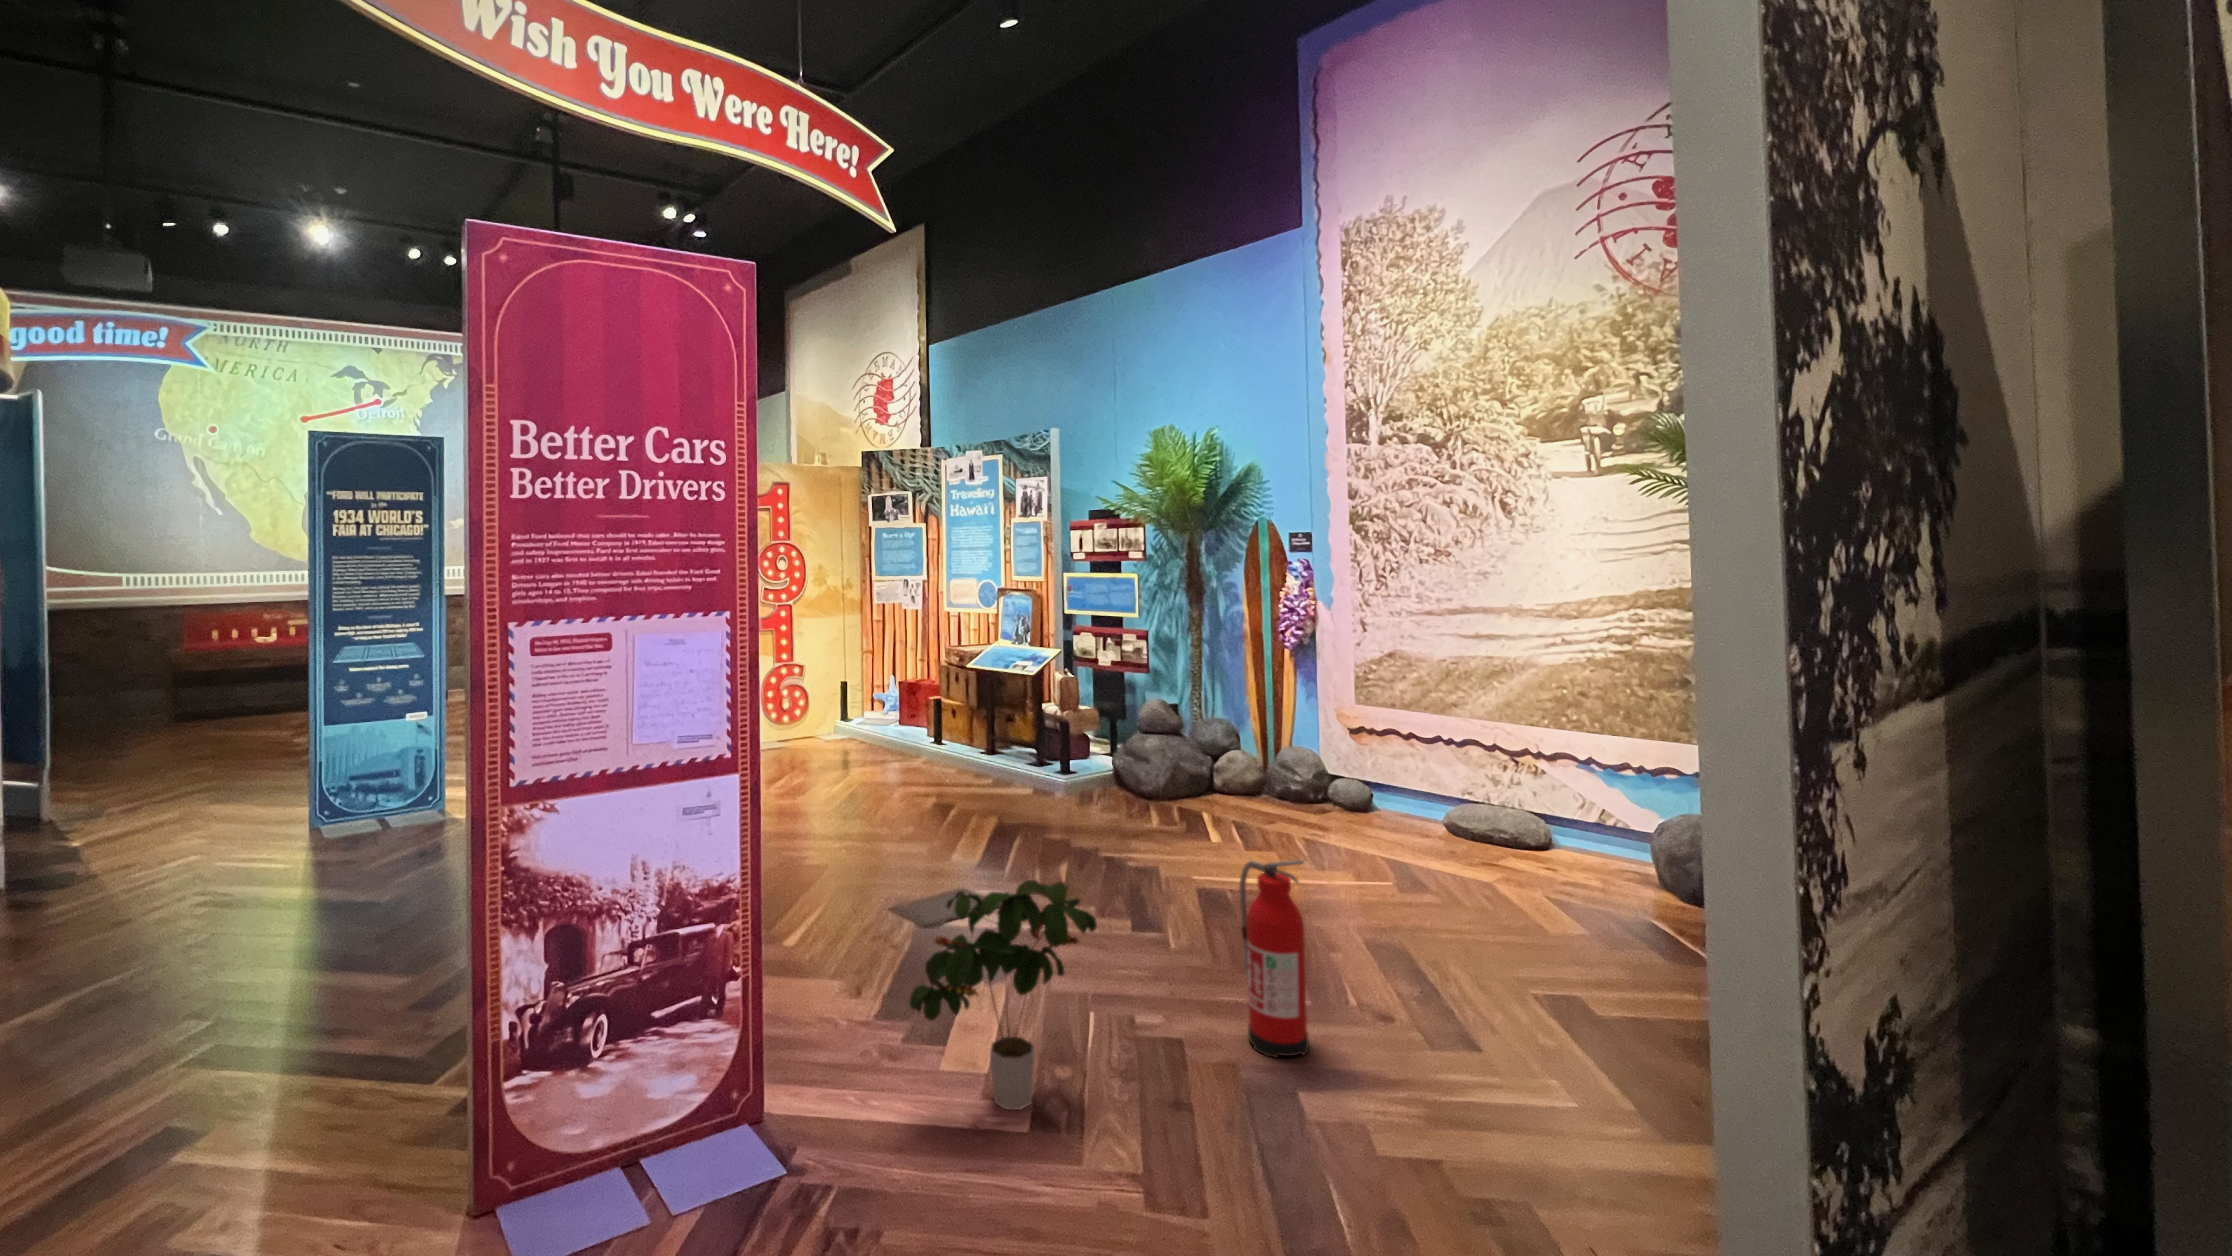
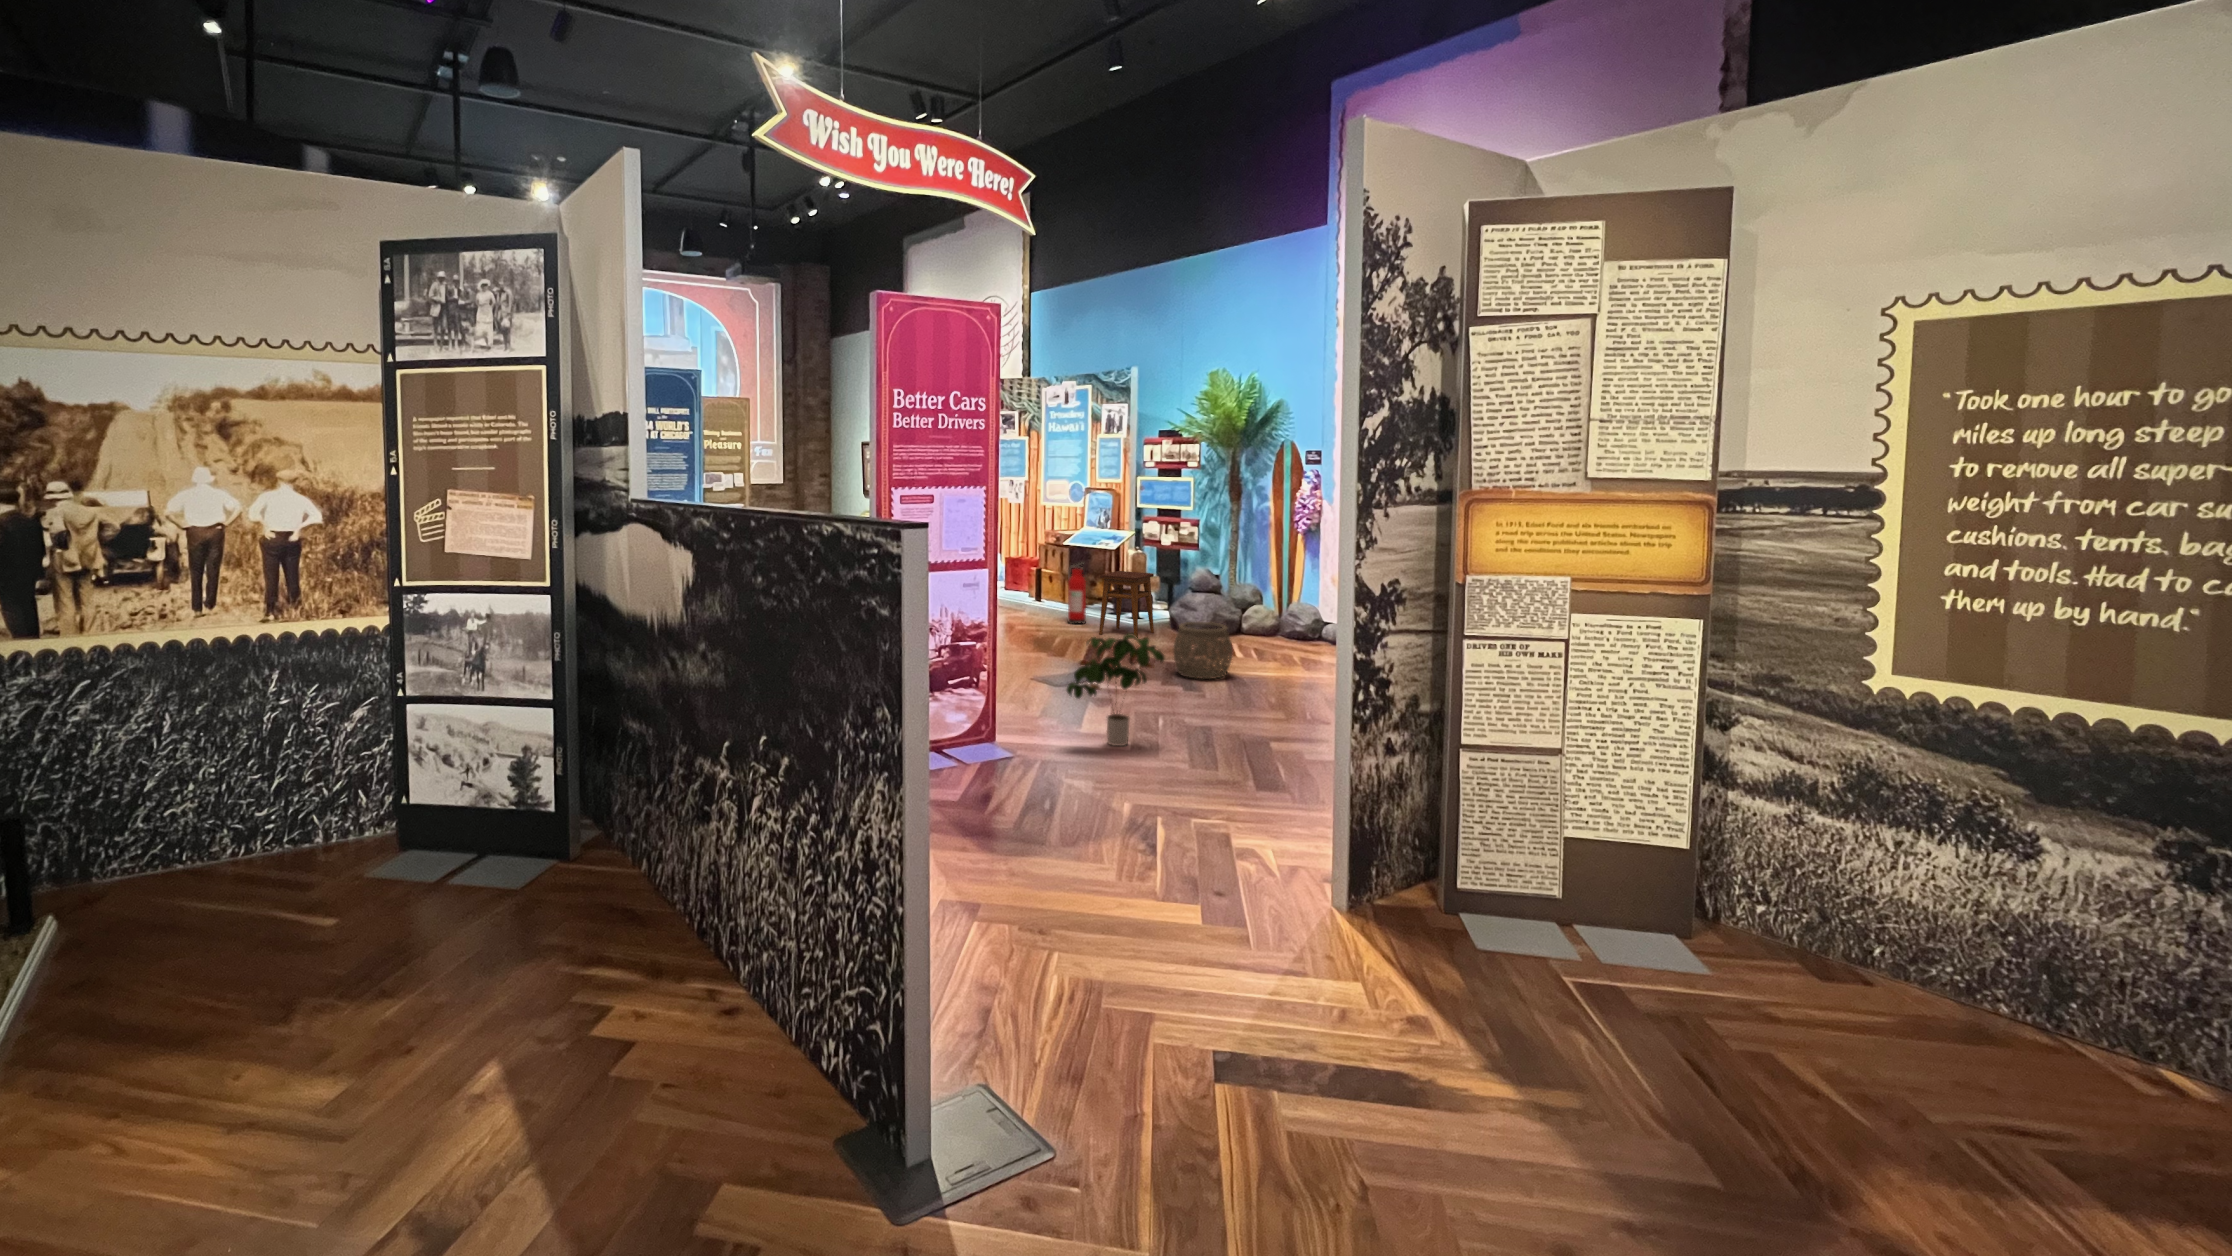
stool: none [1013,706,1092,807] -> present [1099,571,1154,638]
woven basket: none [1116,798,1210,897] -> present [1173,622,1232,679]
fire extinguisher: present [1239,860,1309,1058] -> present [1068,565,1086,624]

